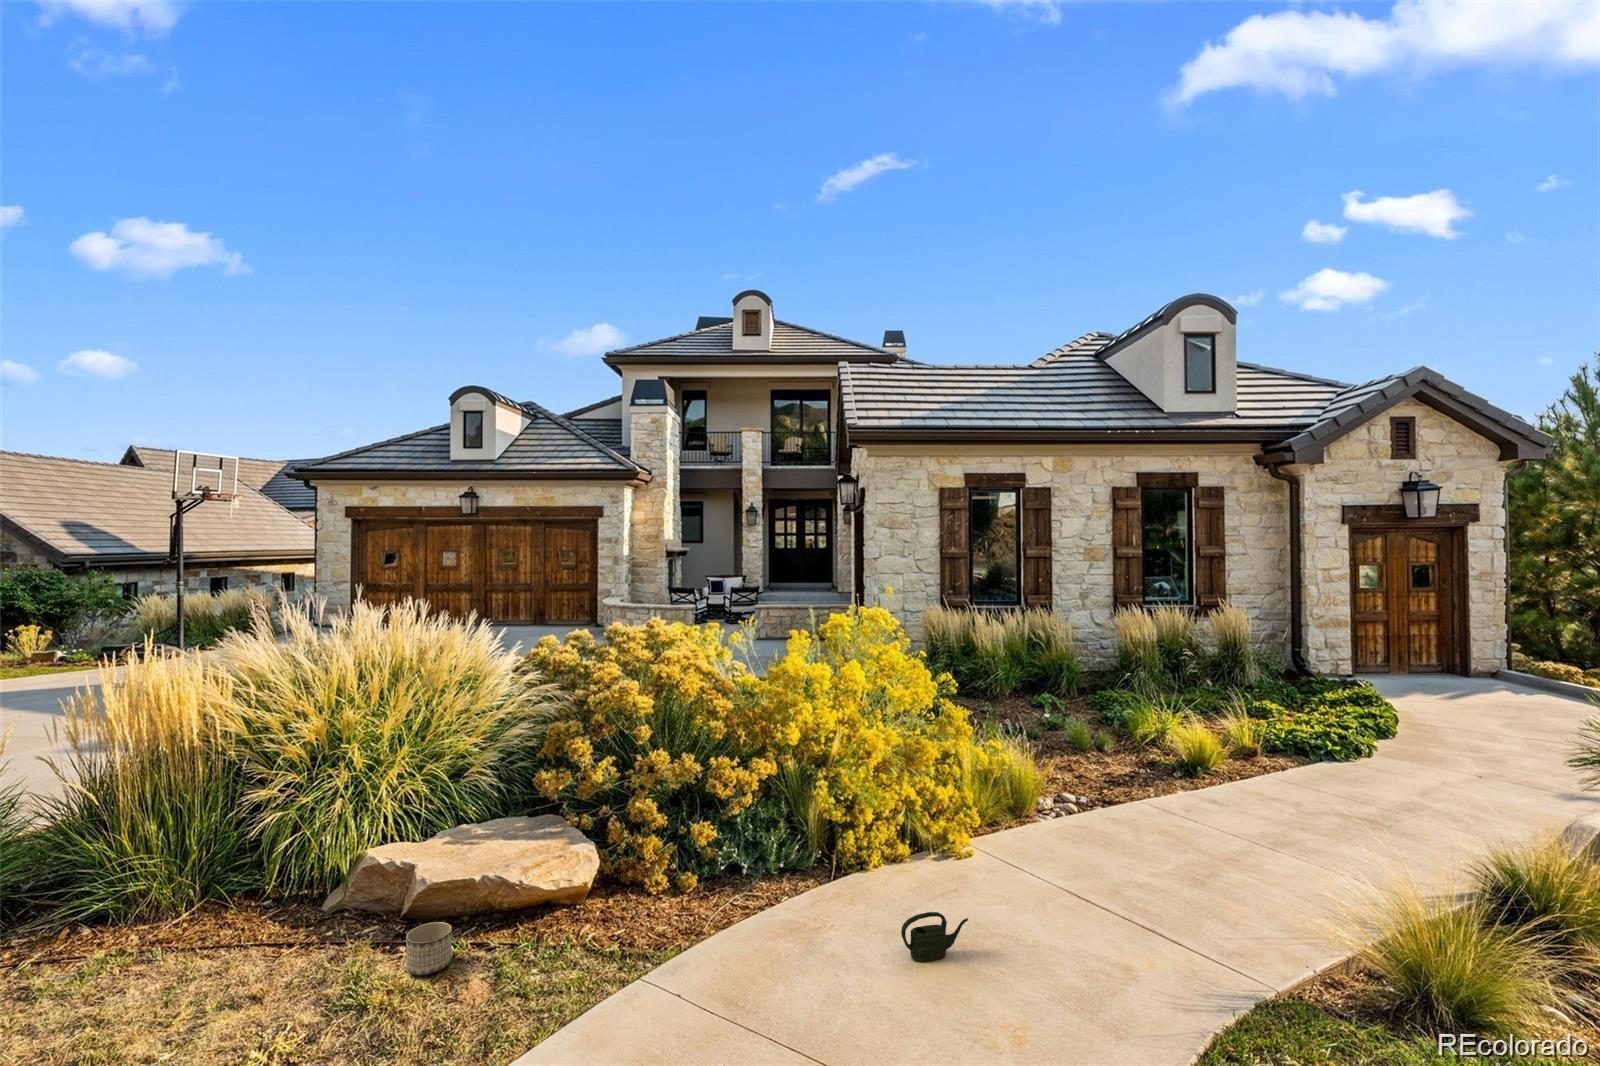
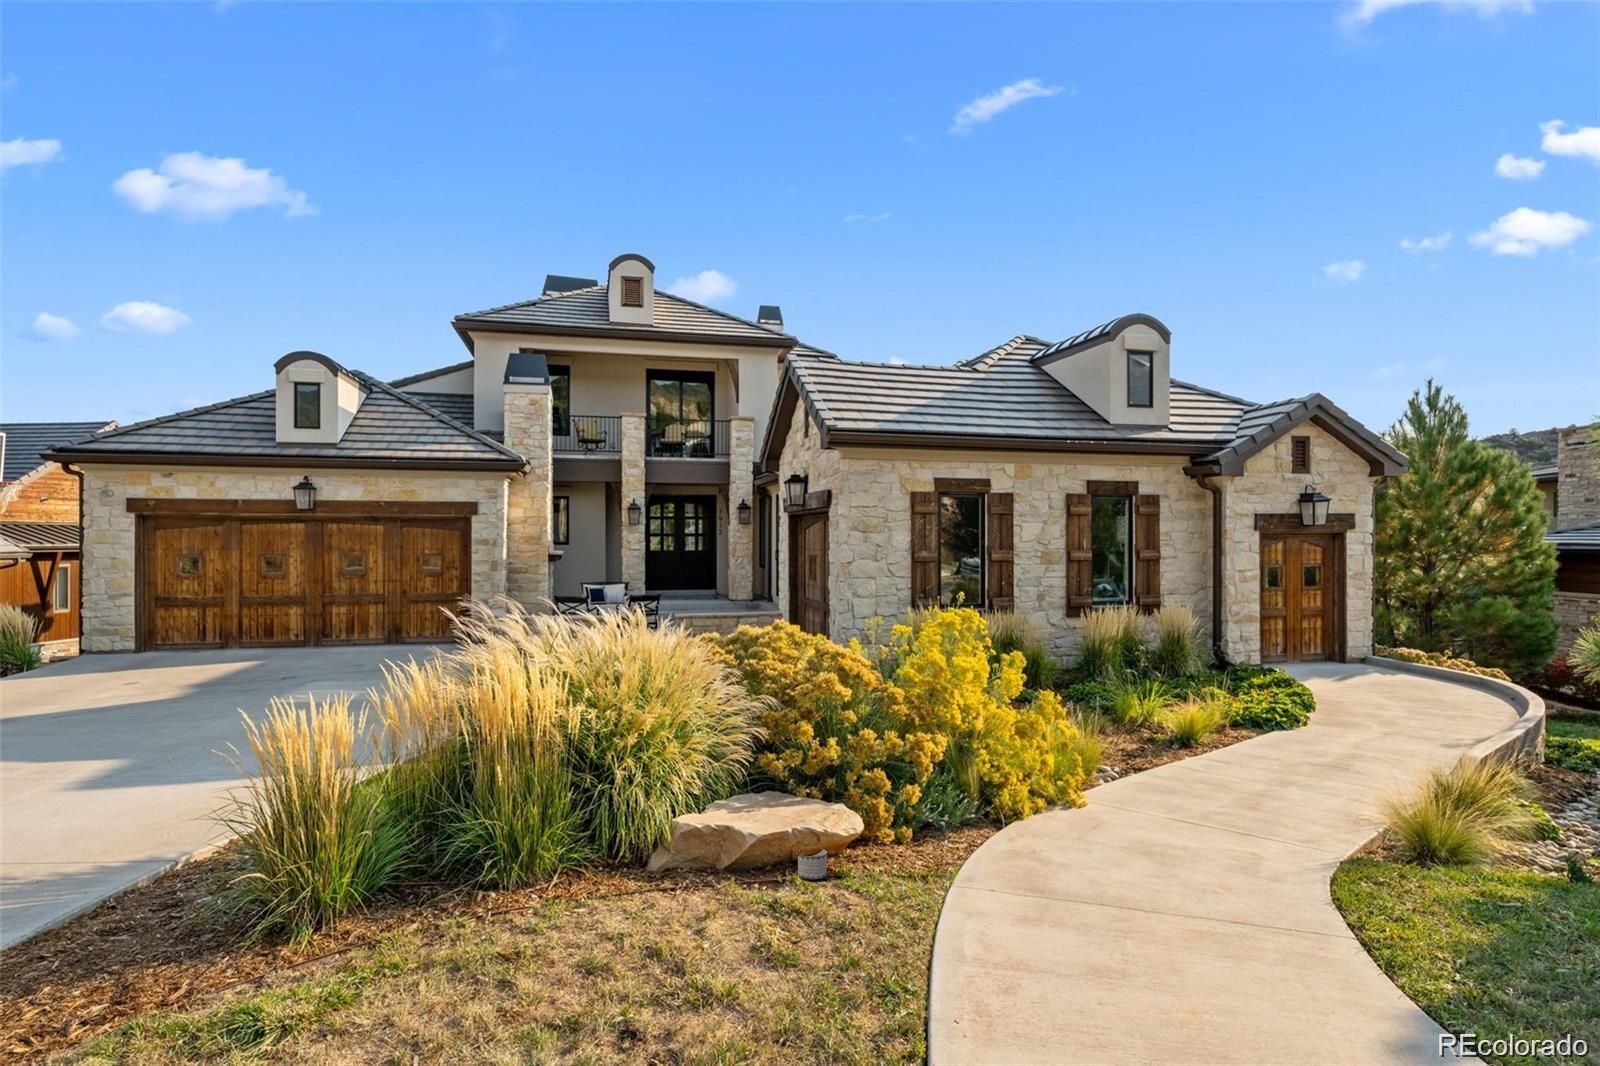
watering can: present [901,912,968,962] -> none [1103,815,1137,846]

